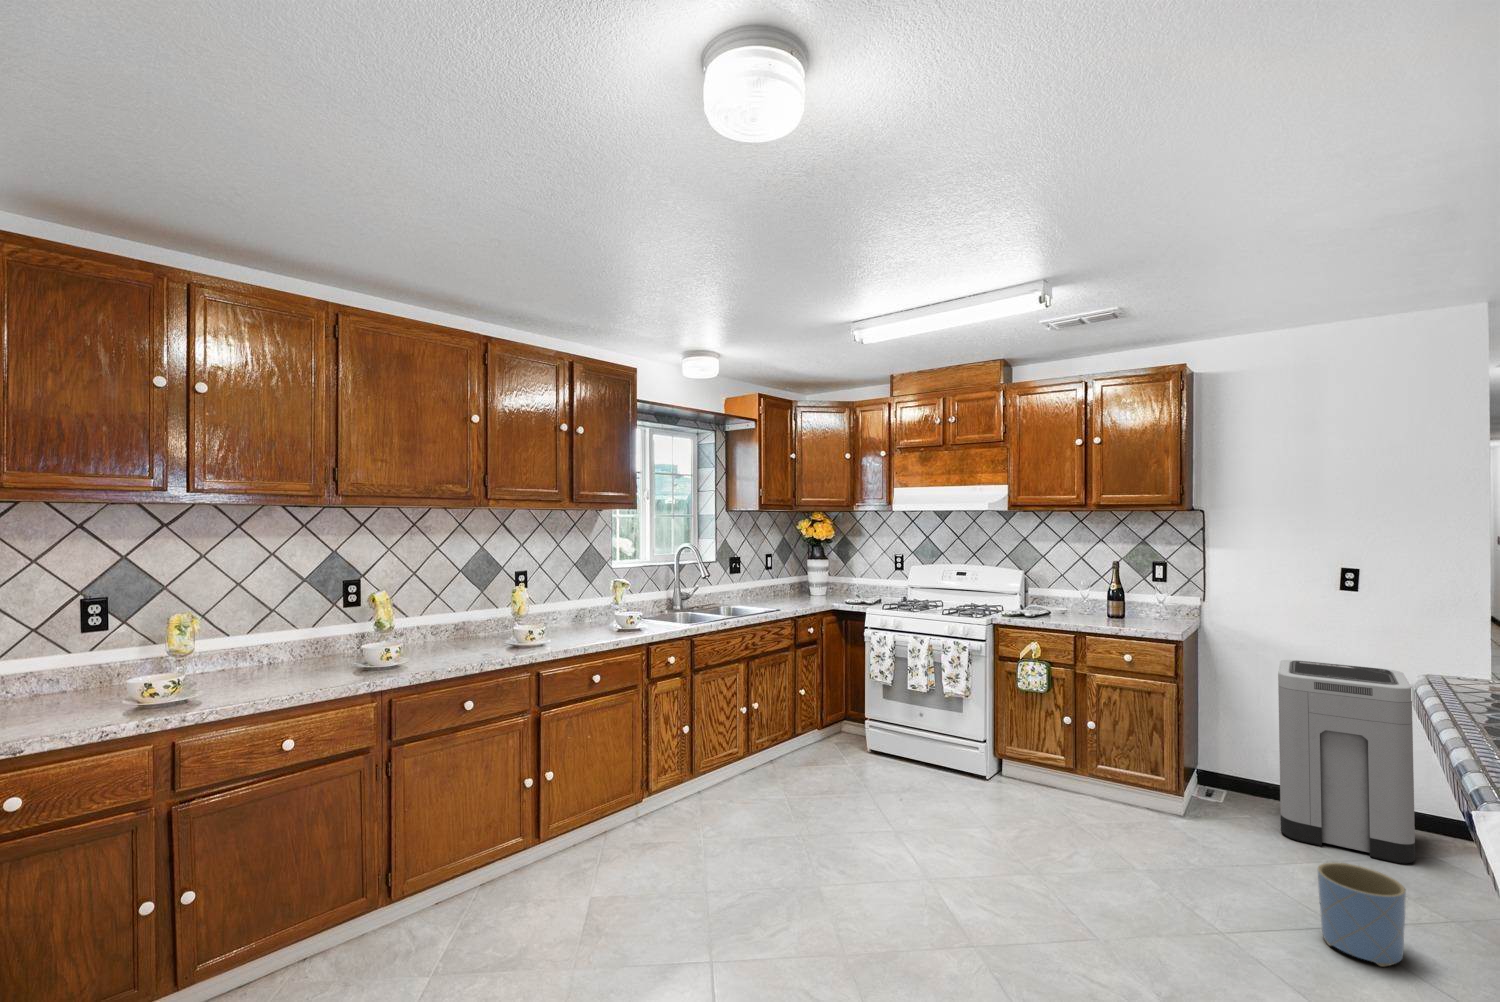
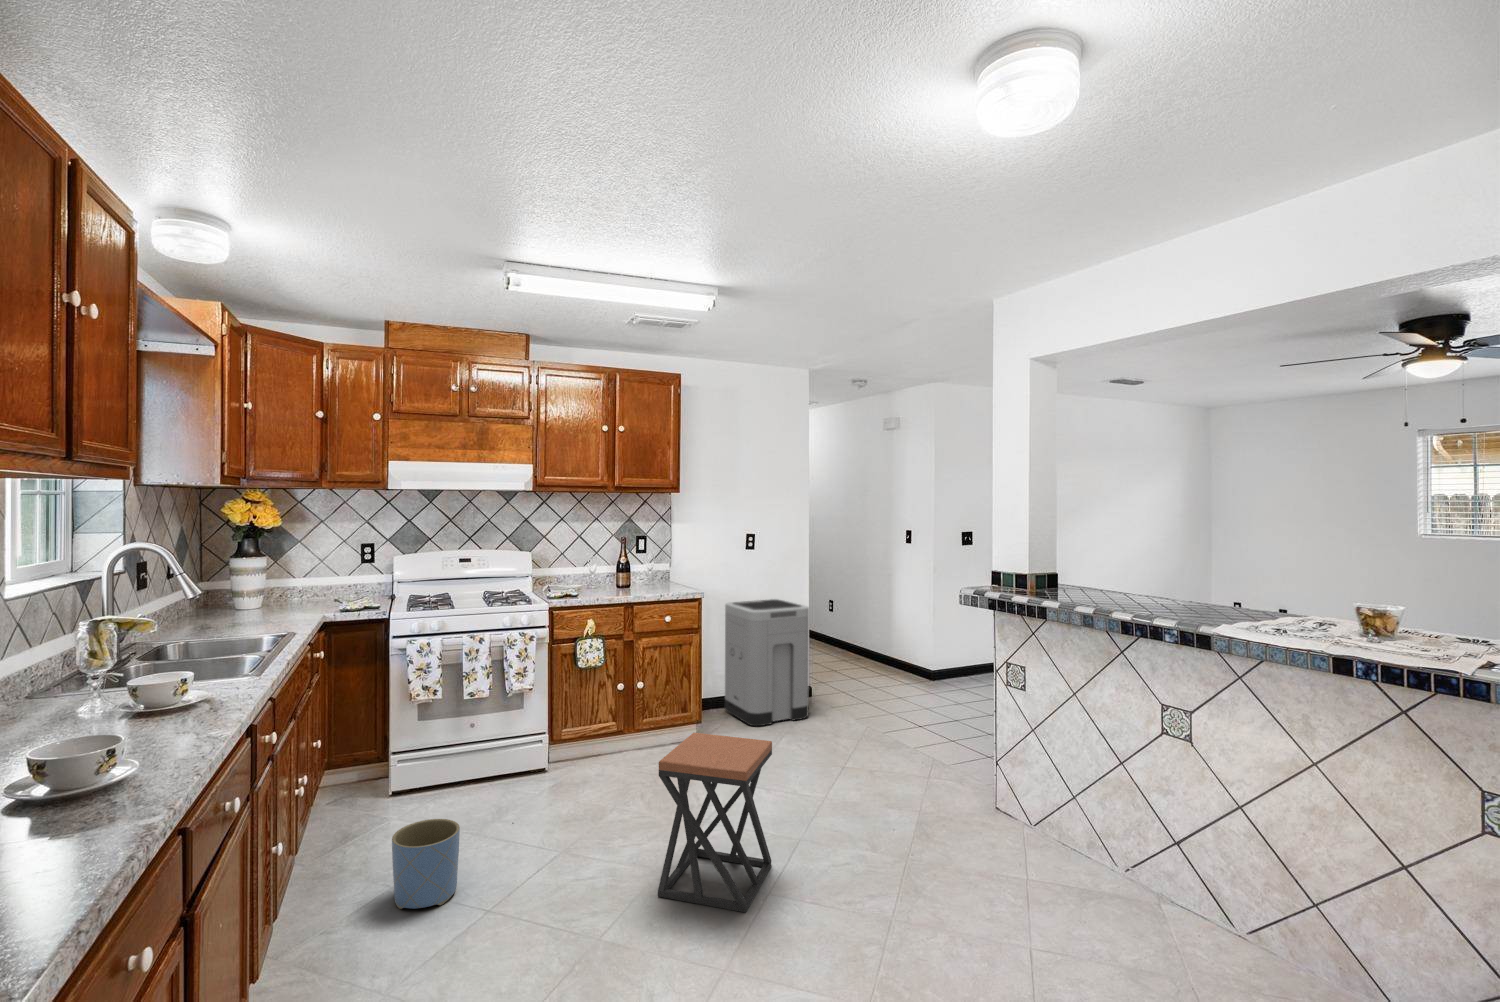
stool: none [879,761,1003,944] -> present [658,733,772,912]
planter: present [1317,862,1406,967] -> present [392,819,460,909]

